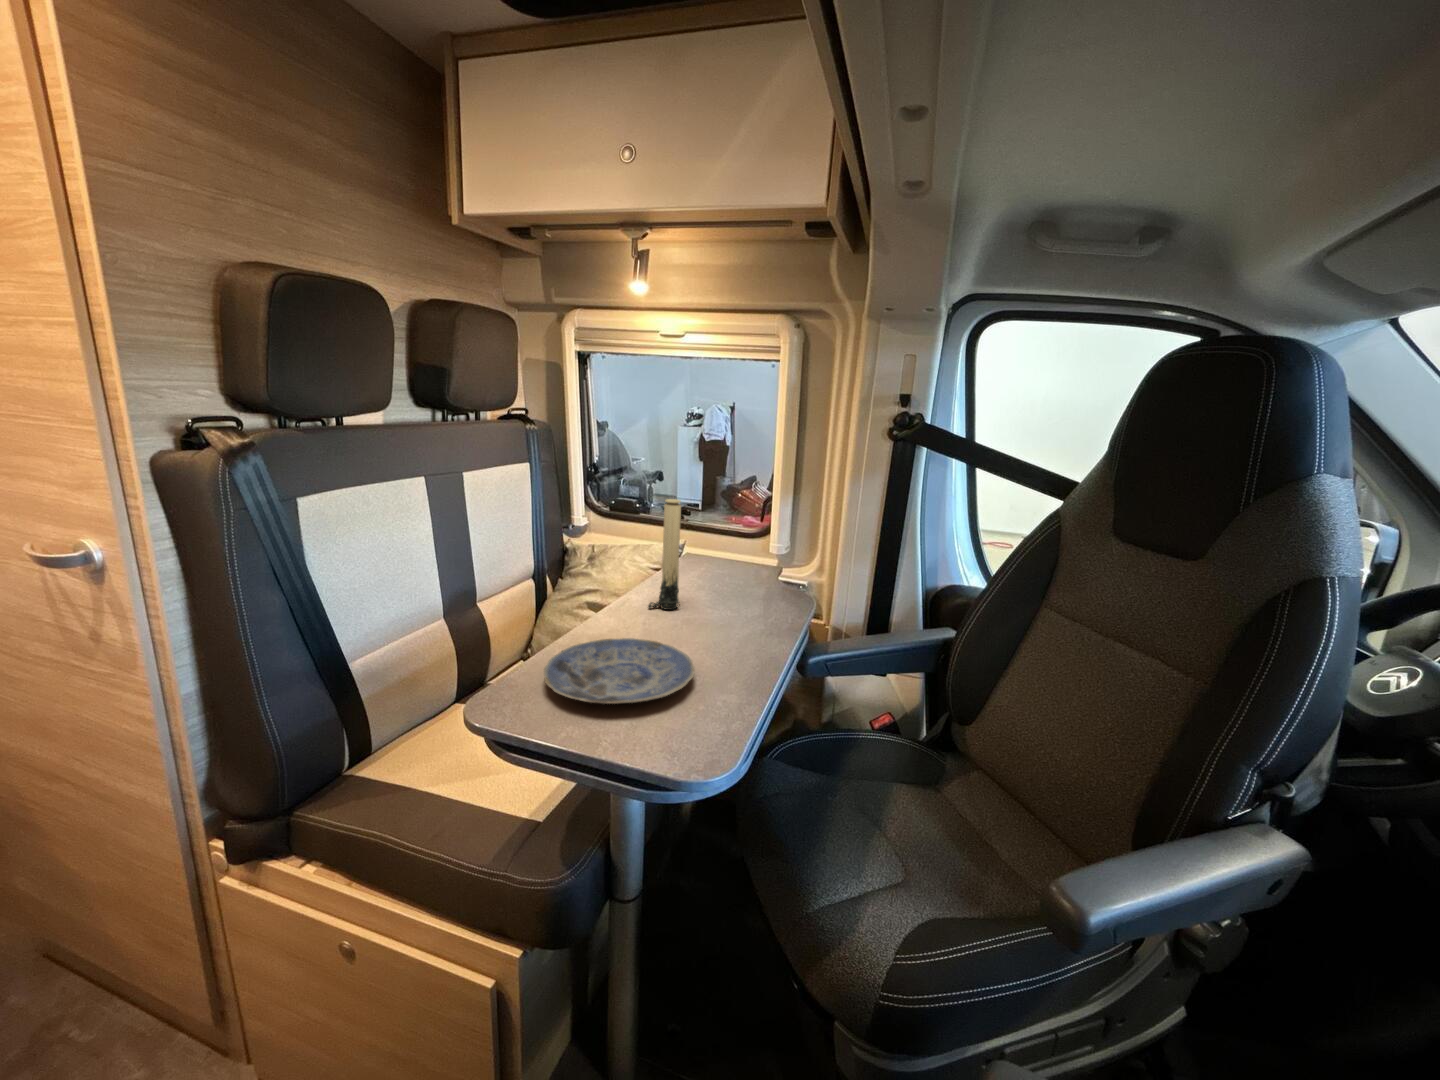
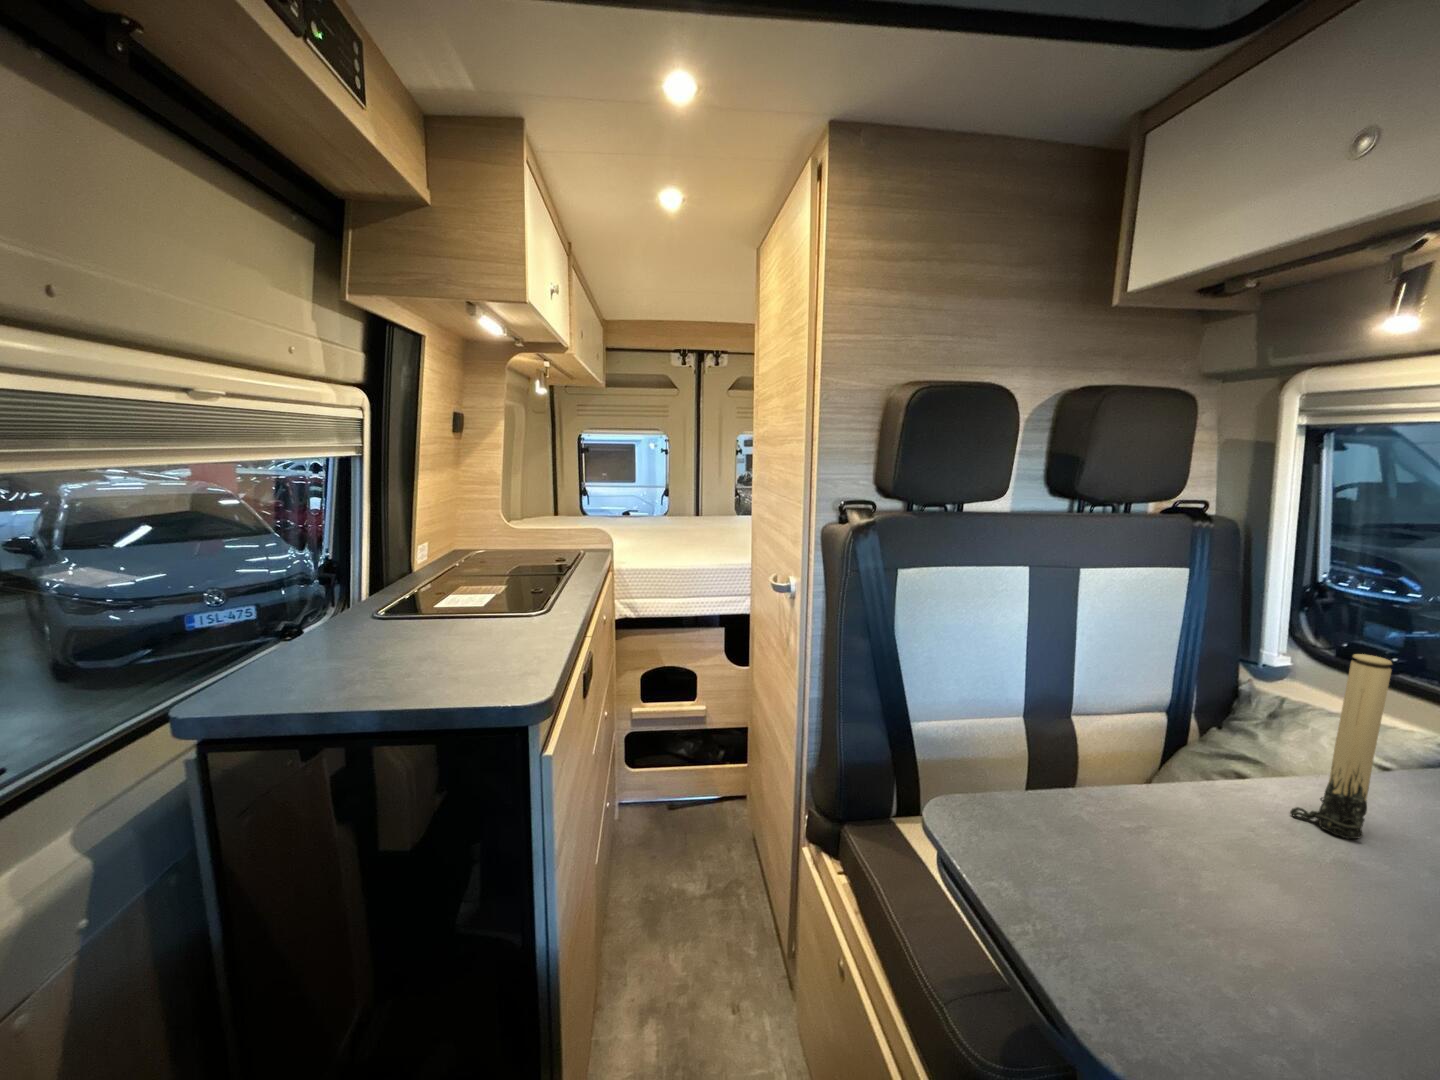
plate: present [544,638,695,704] -> none [1025,800,1286,947]

